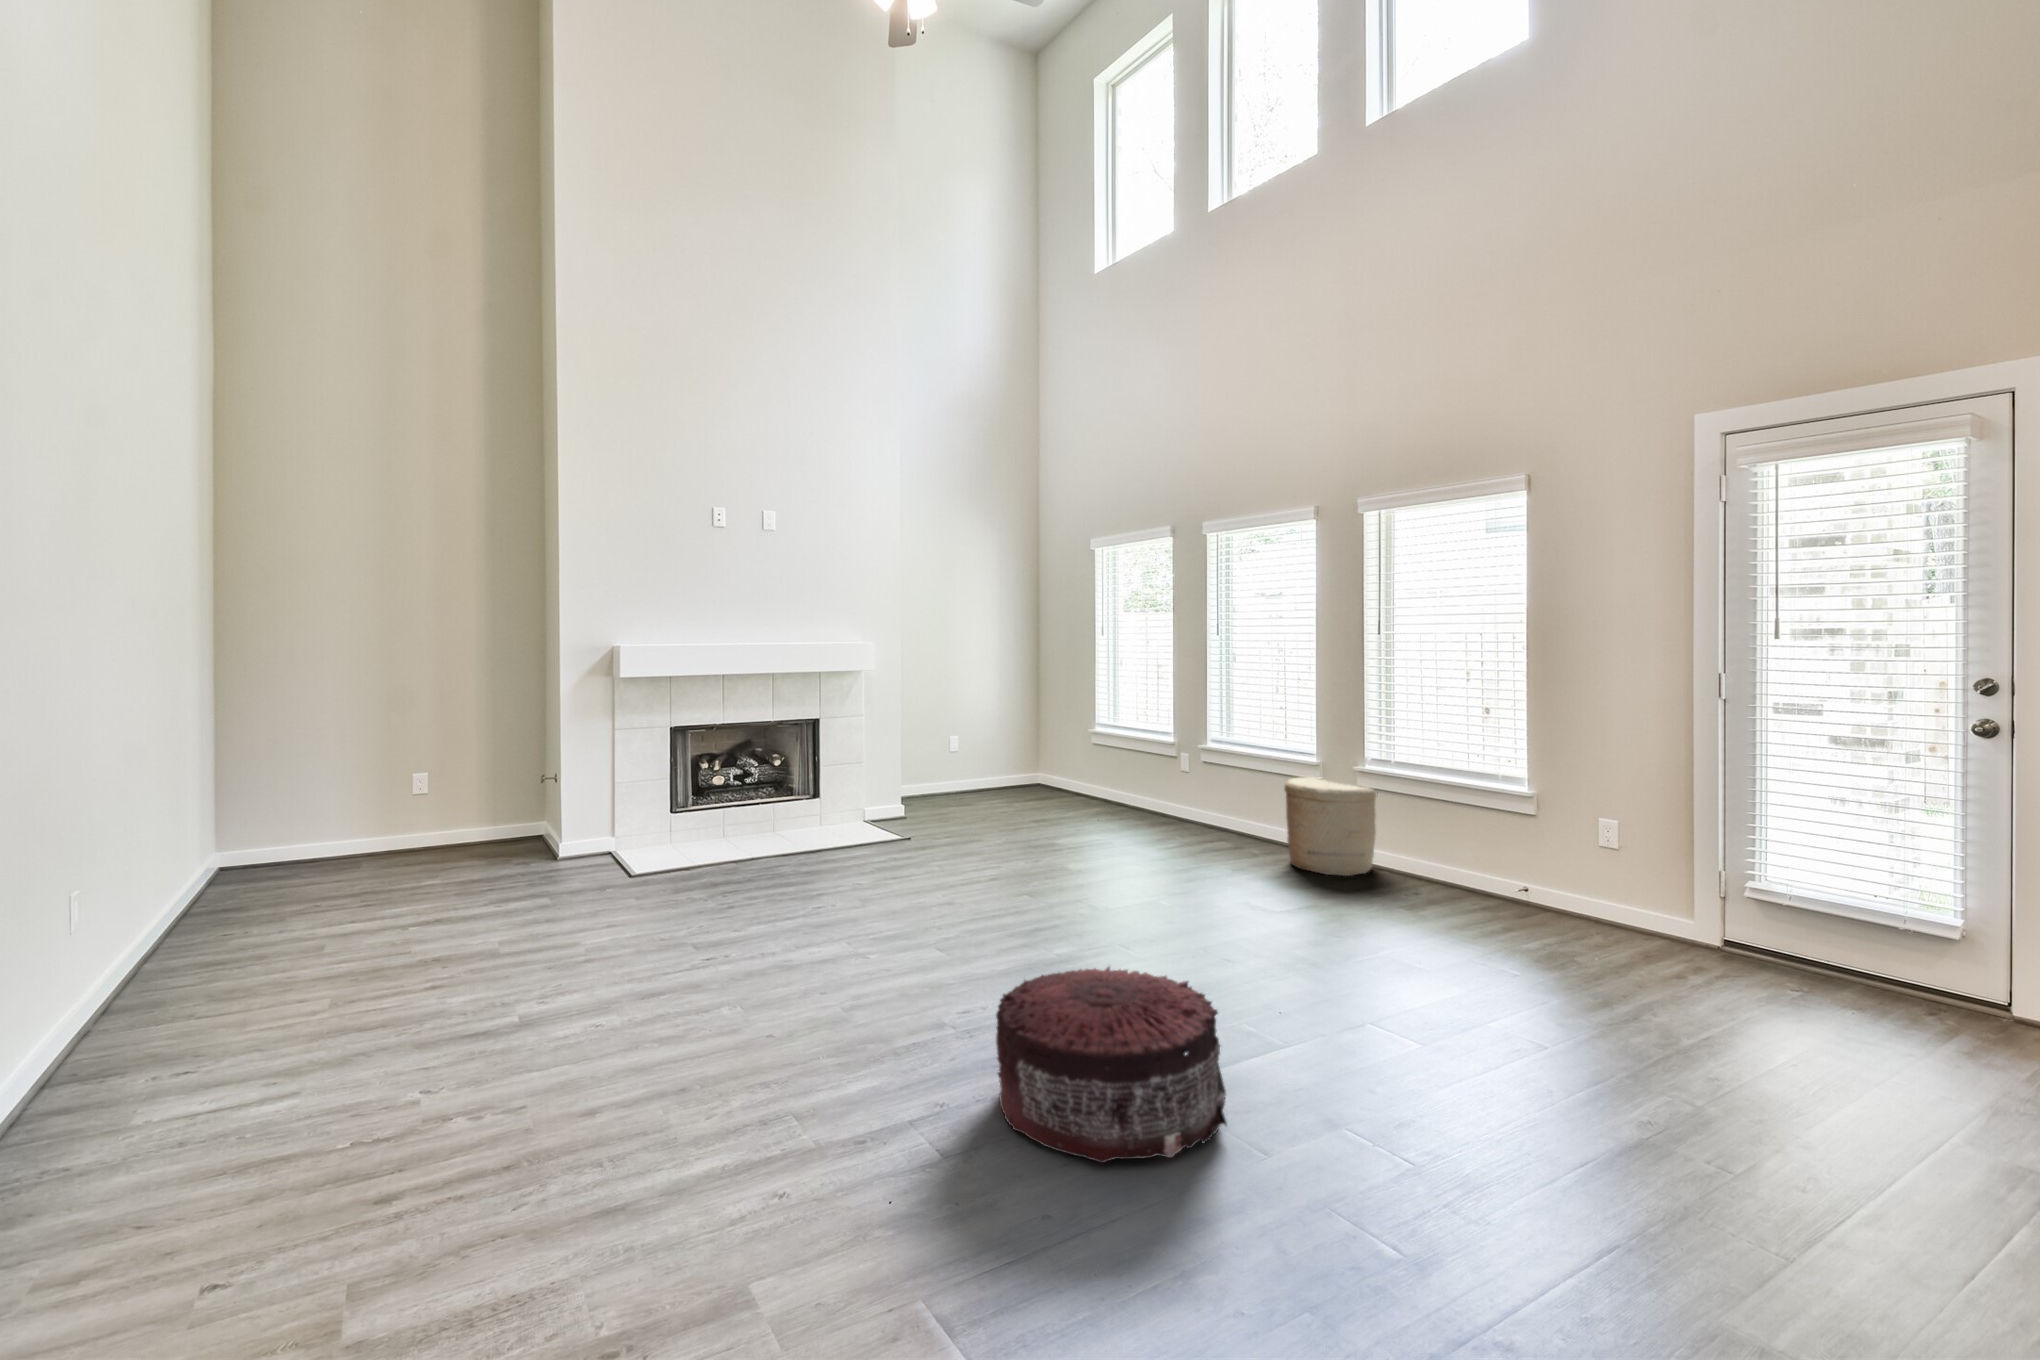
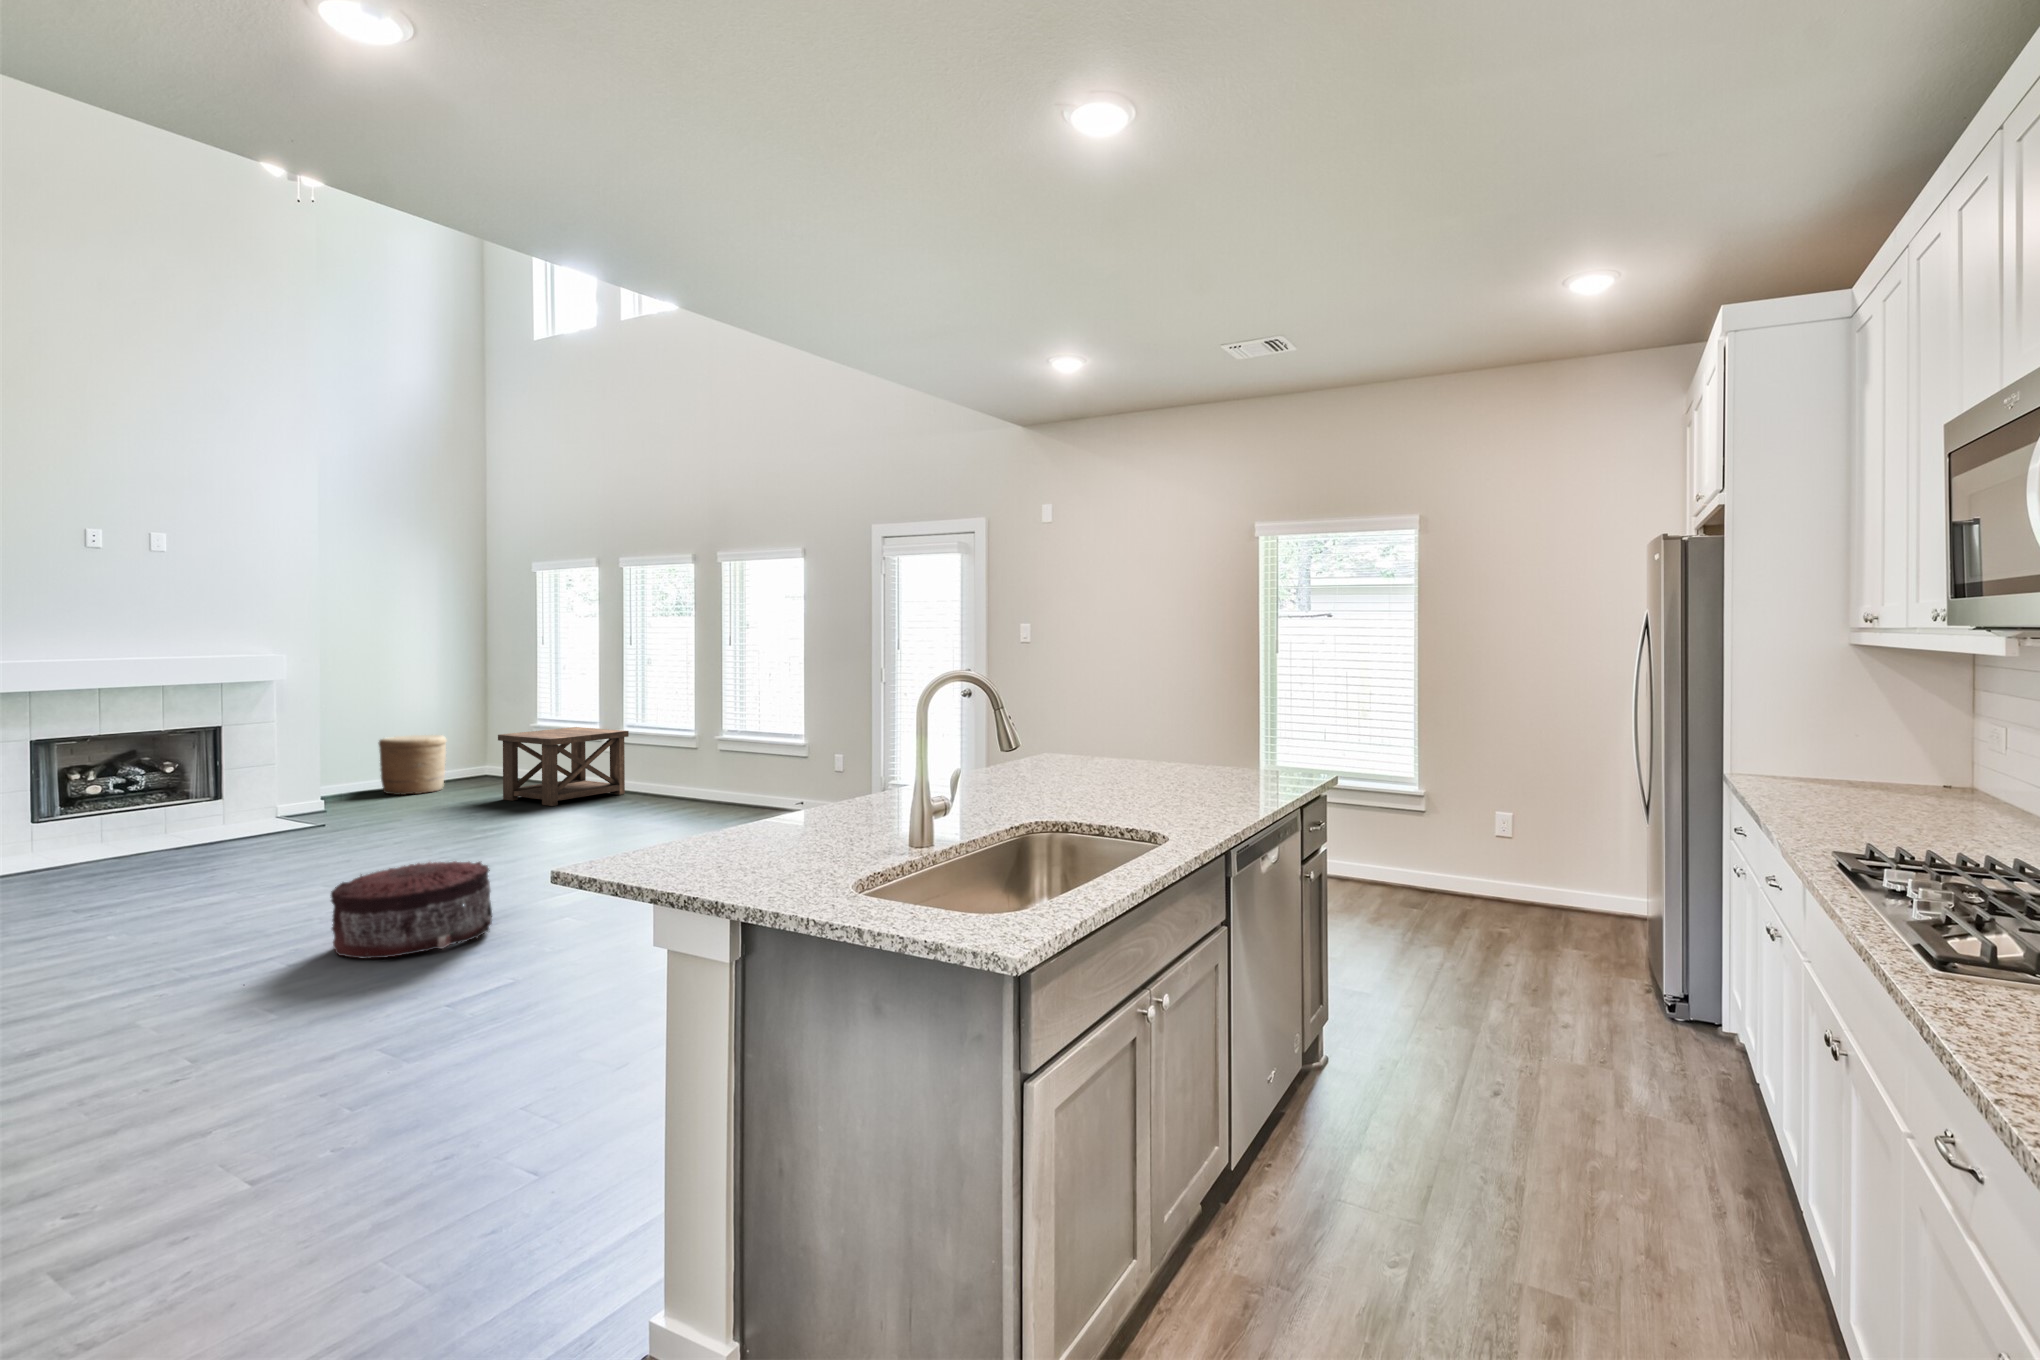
side table: none [1070,737,1218,838] -> present [498,727,629,806]
woven basket: present [1284,777,1378,876] -> present [379,735,446,795]

